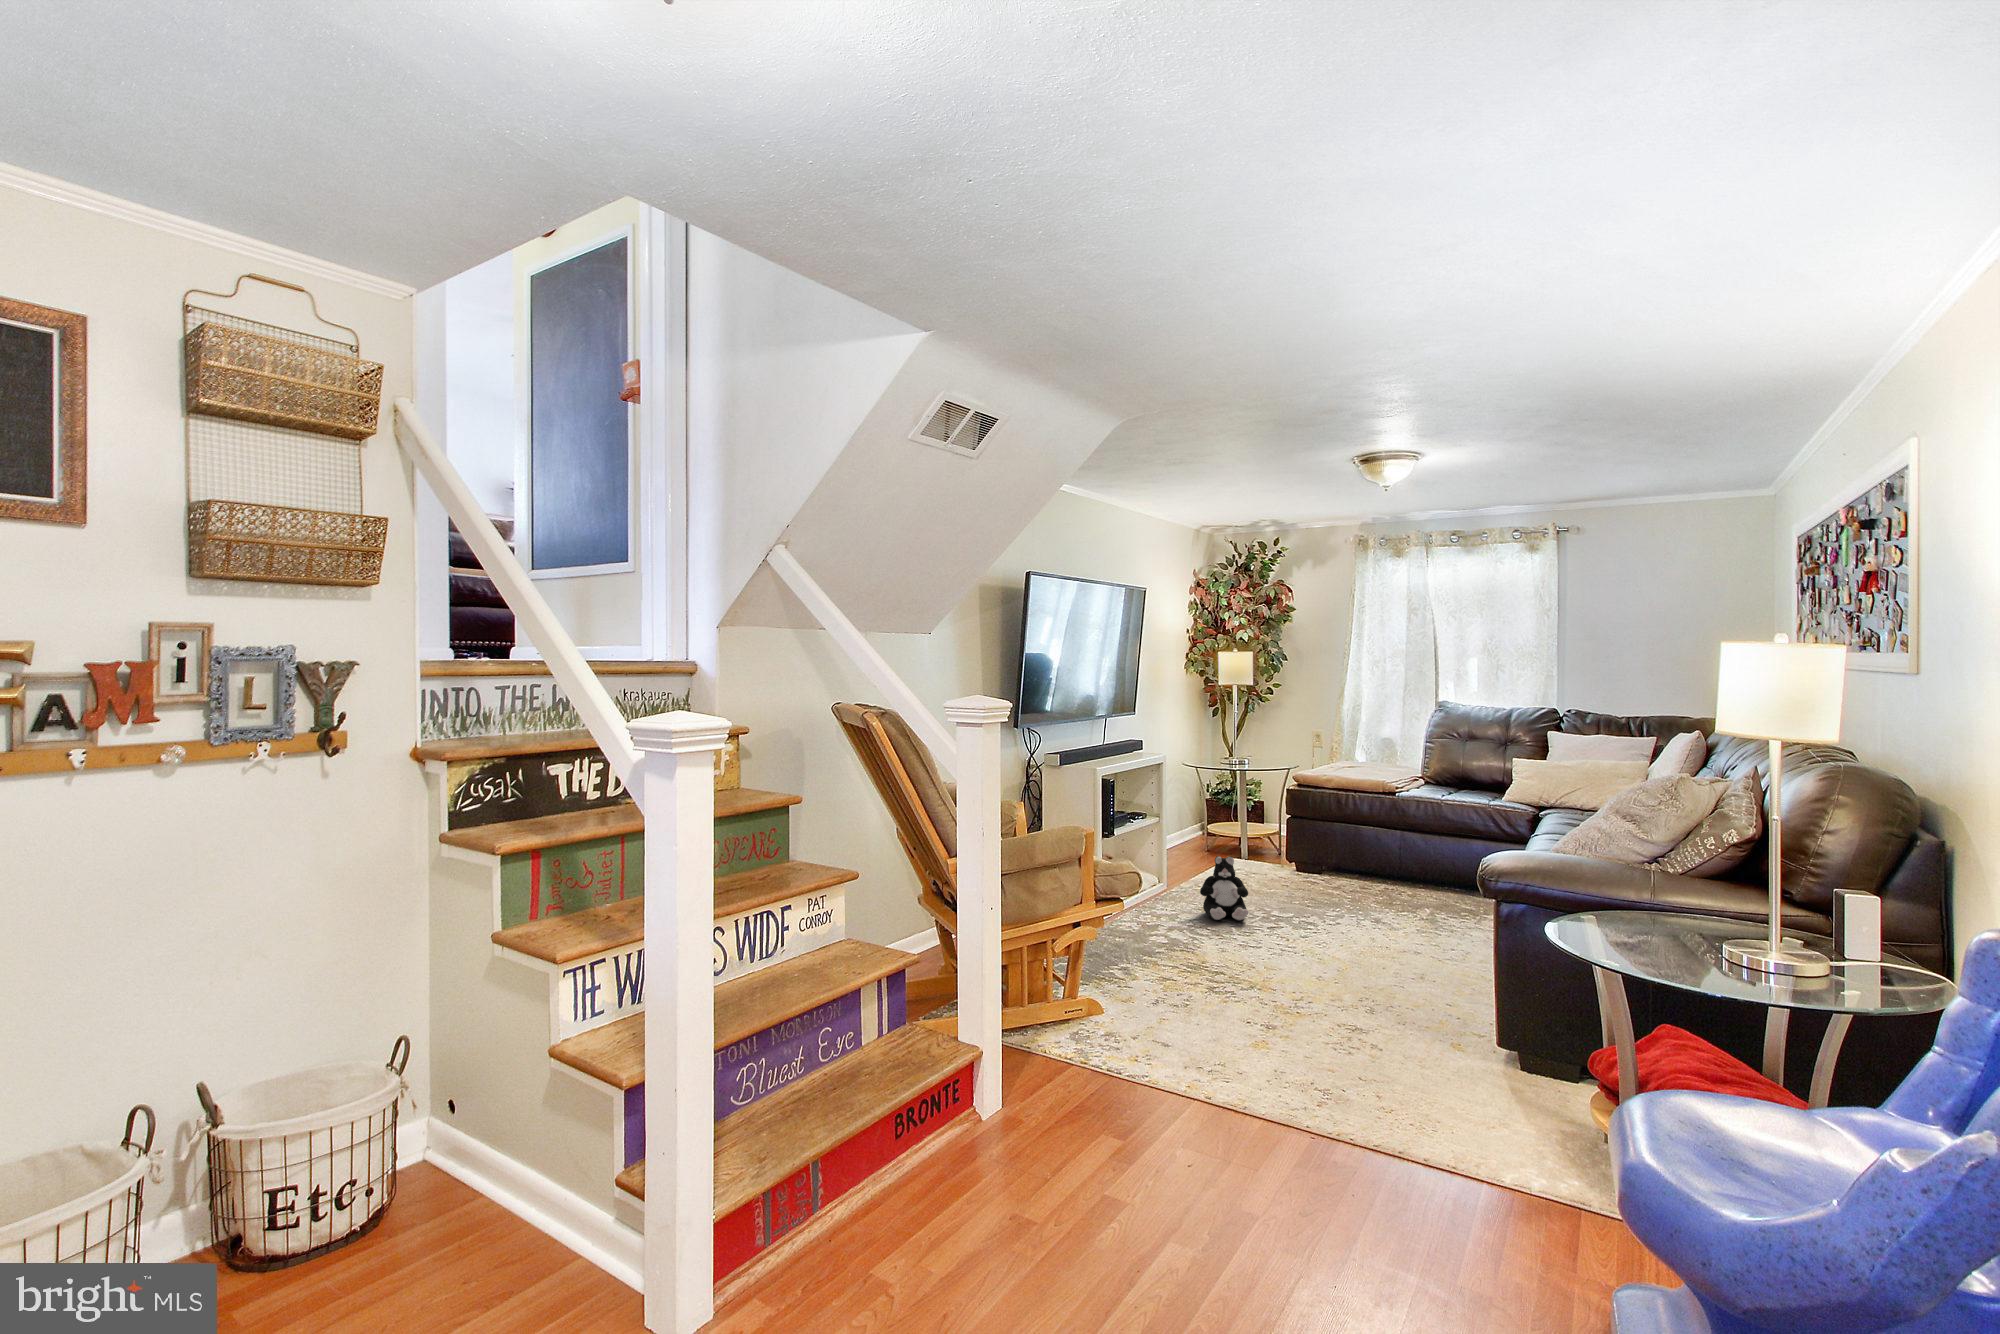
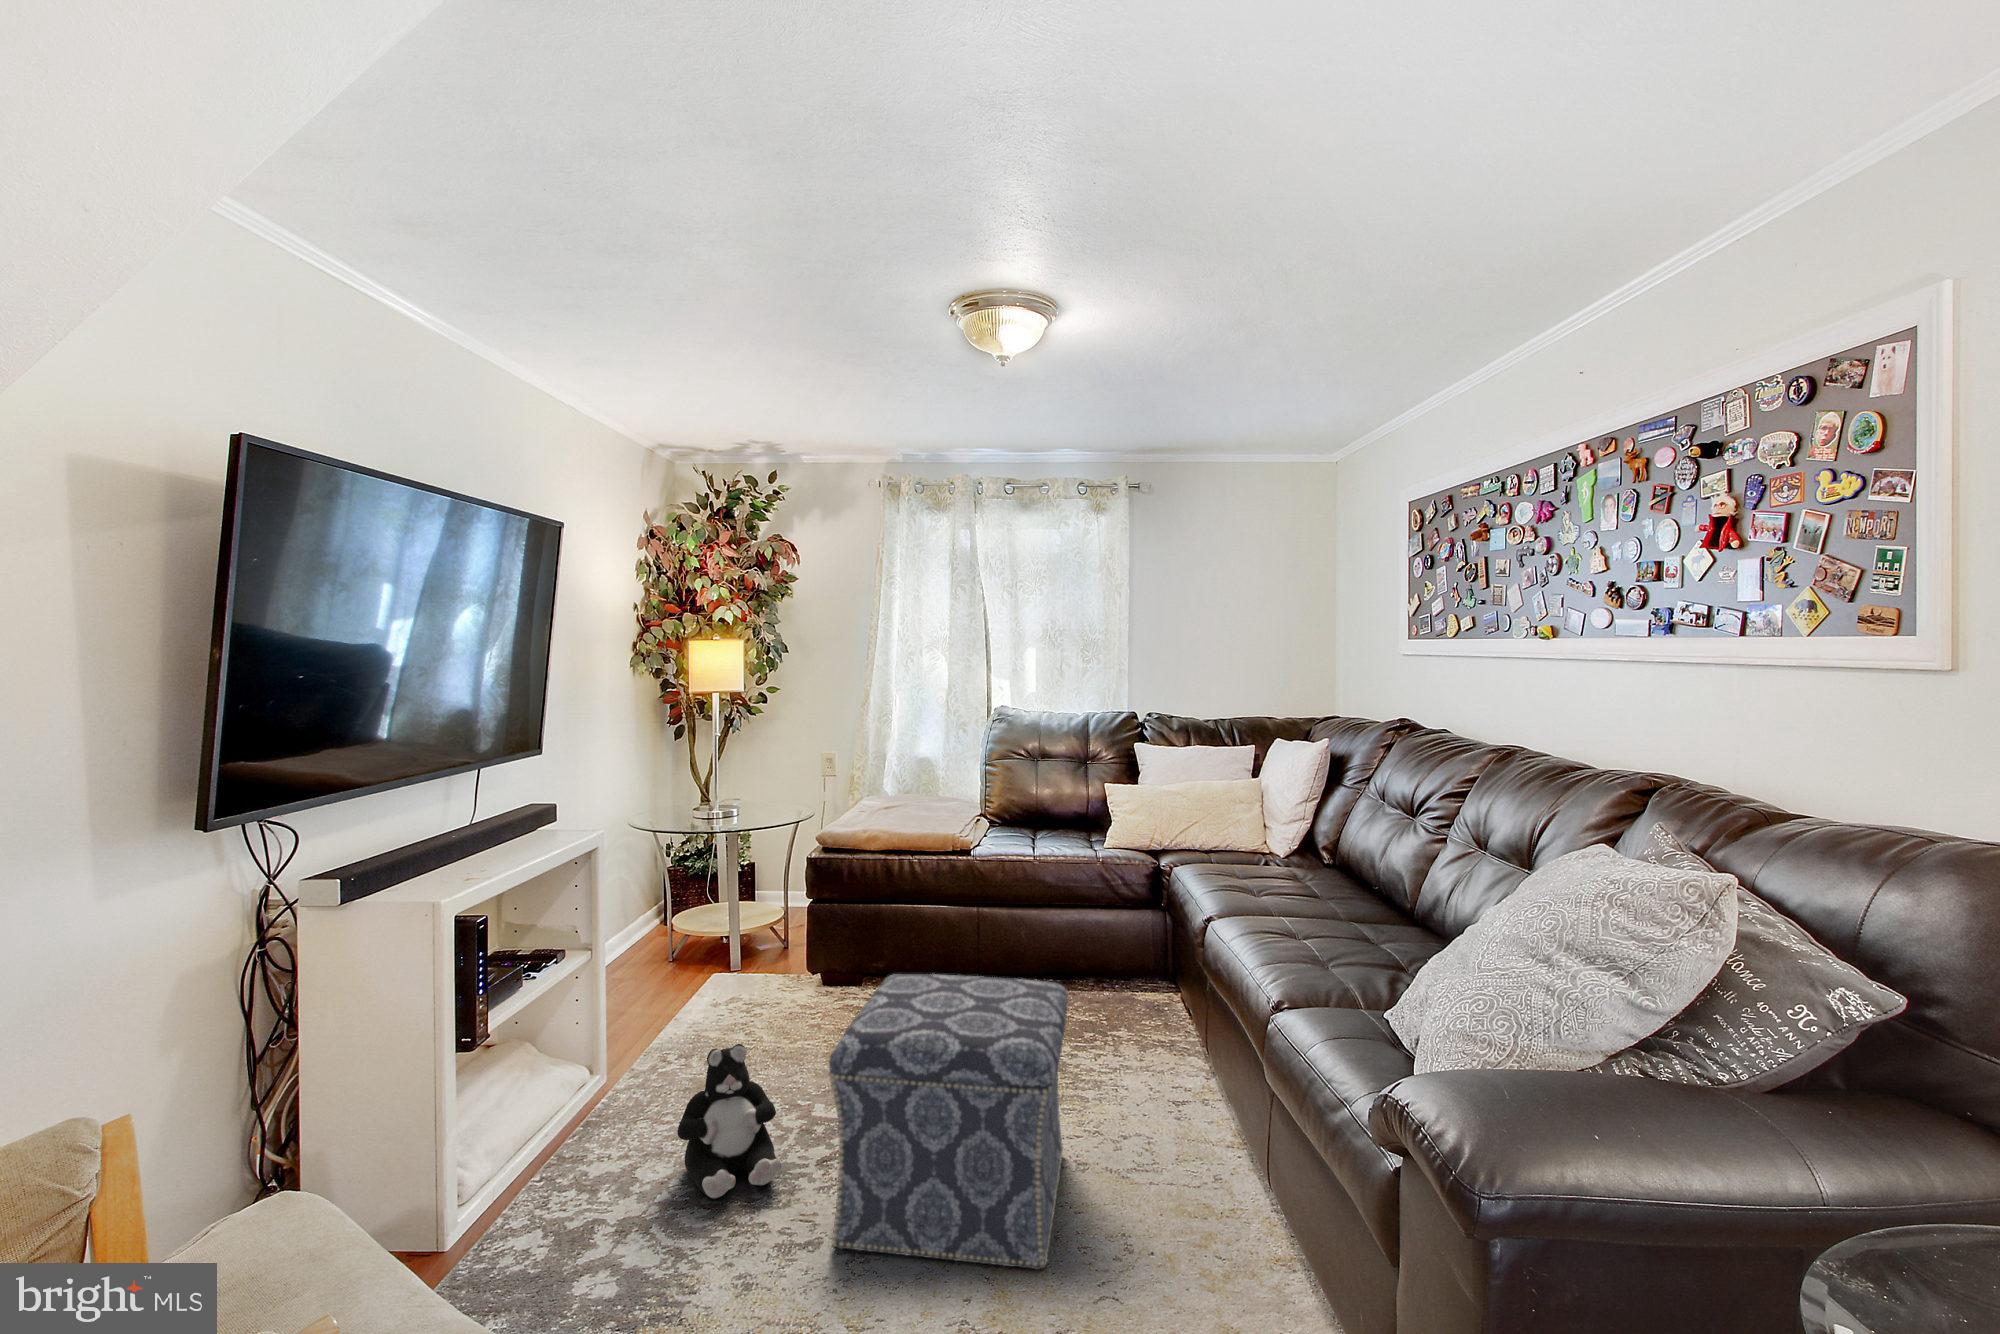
ottoman: none [1265,831,1407,962] -> present [829,974,1068,1270]

